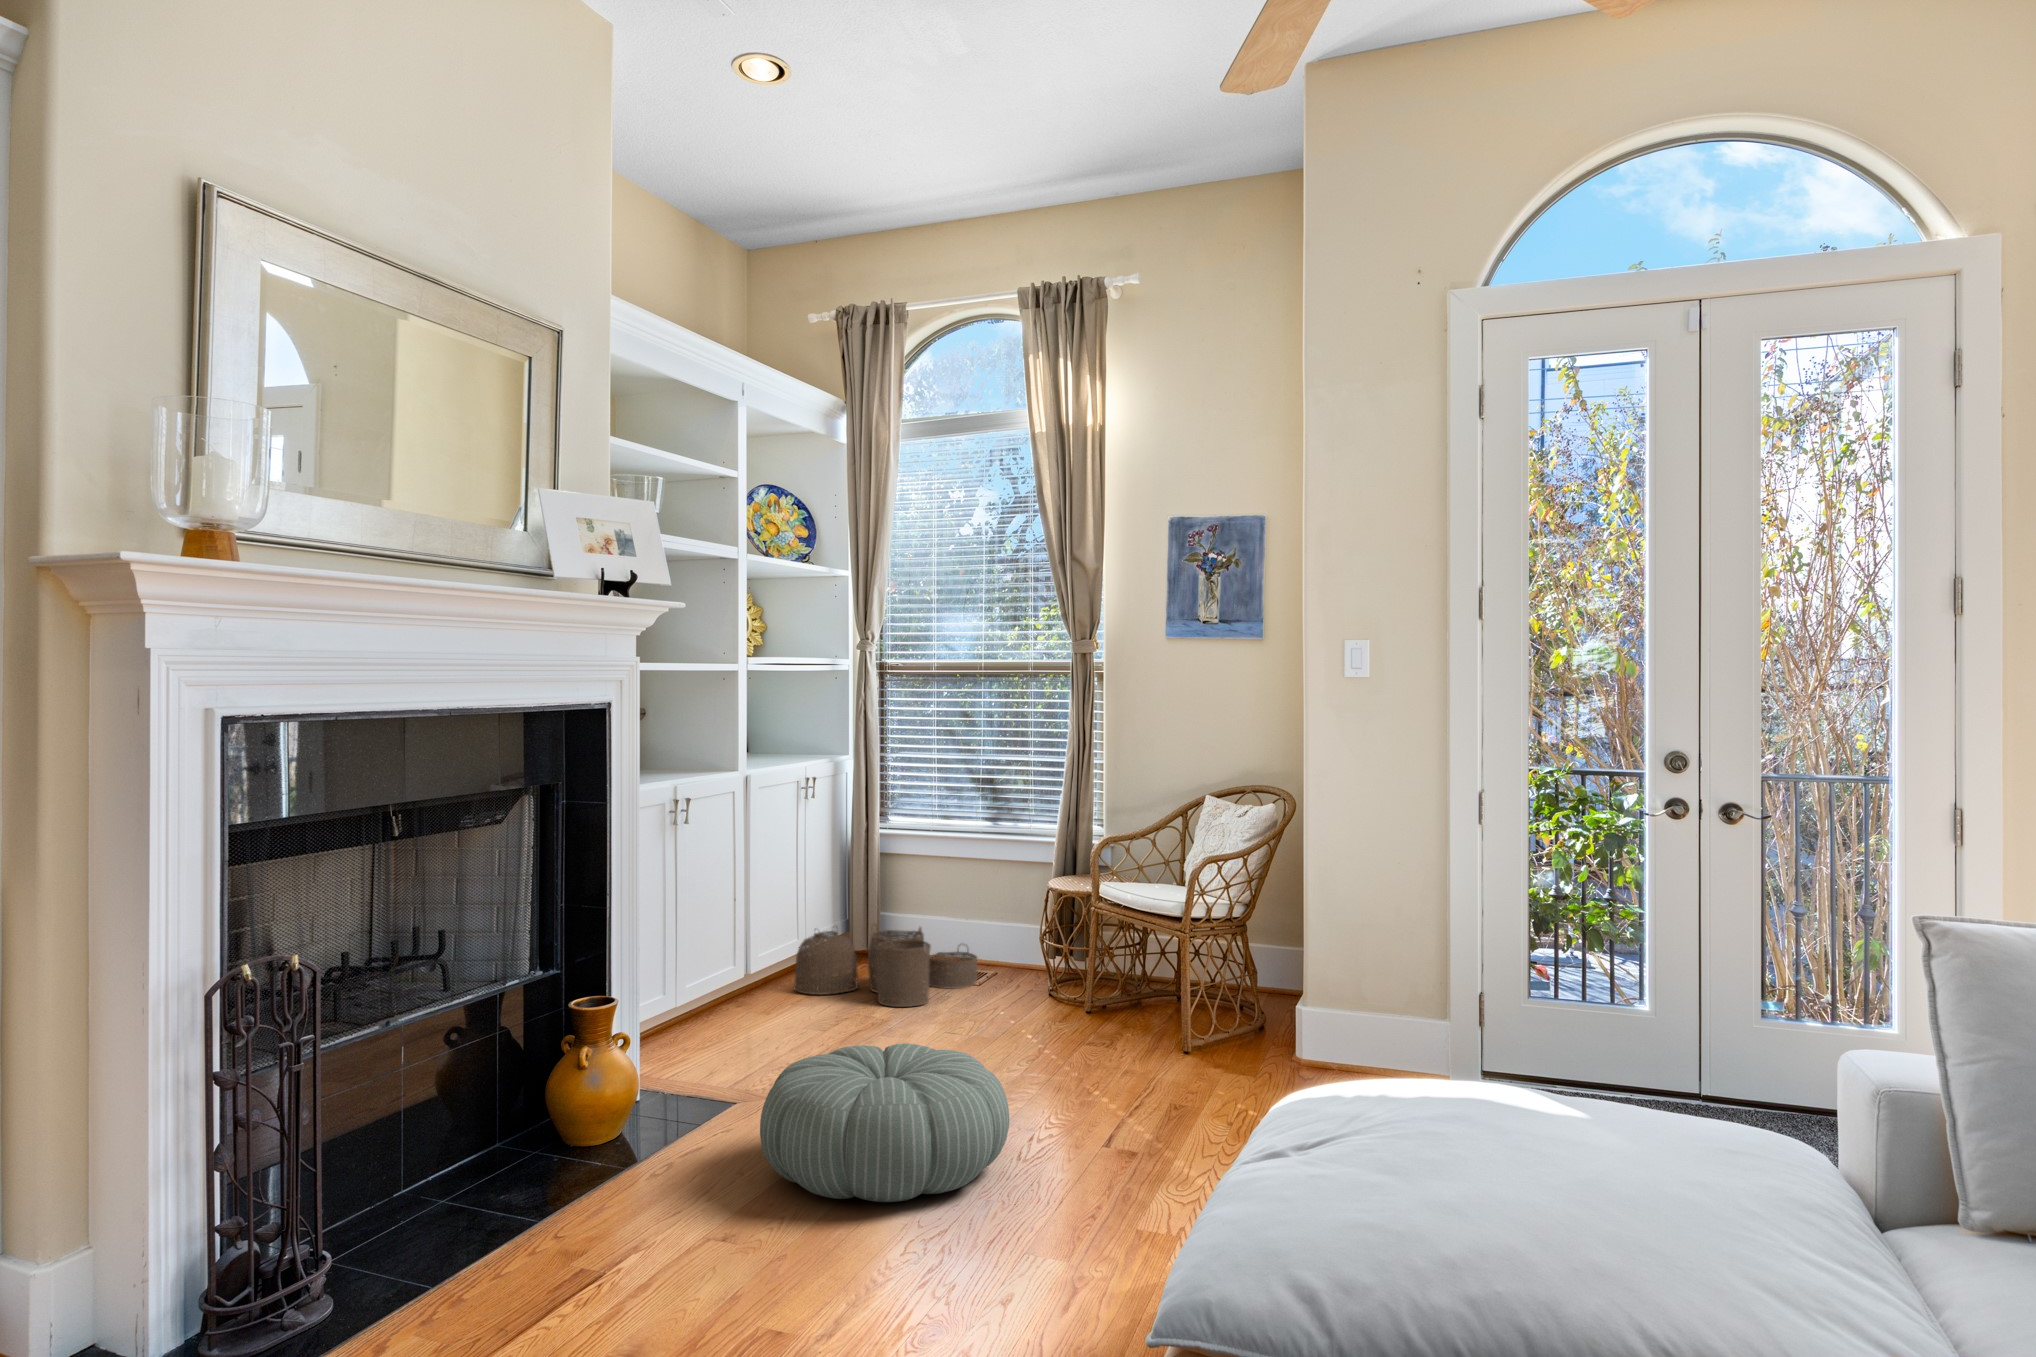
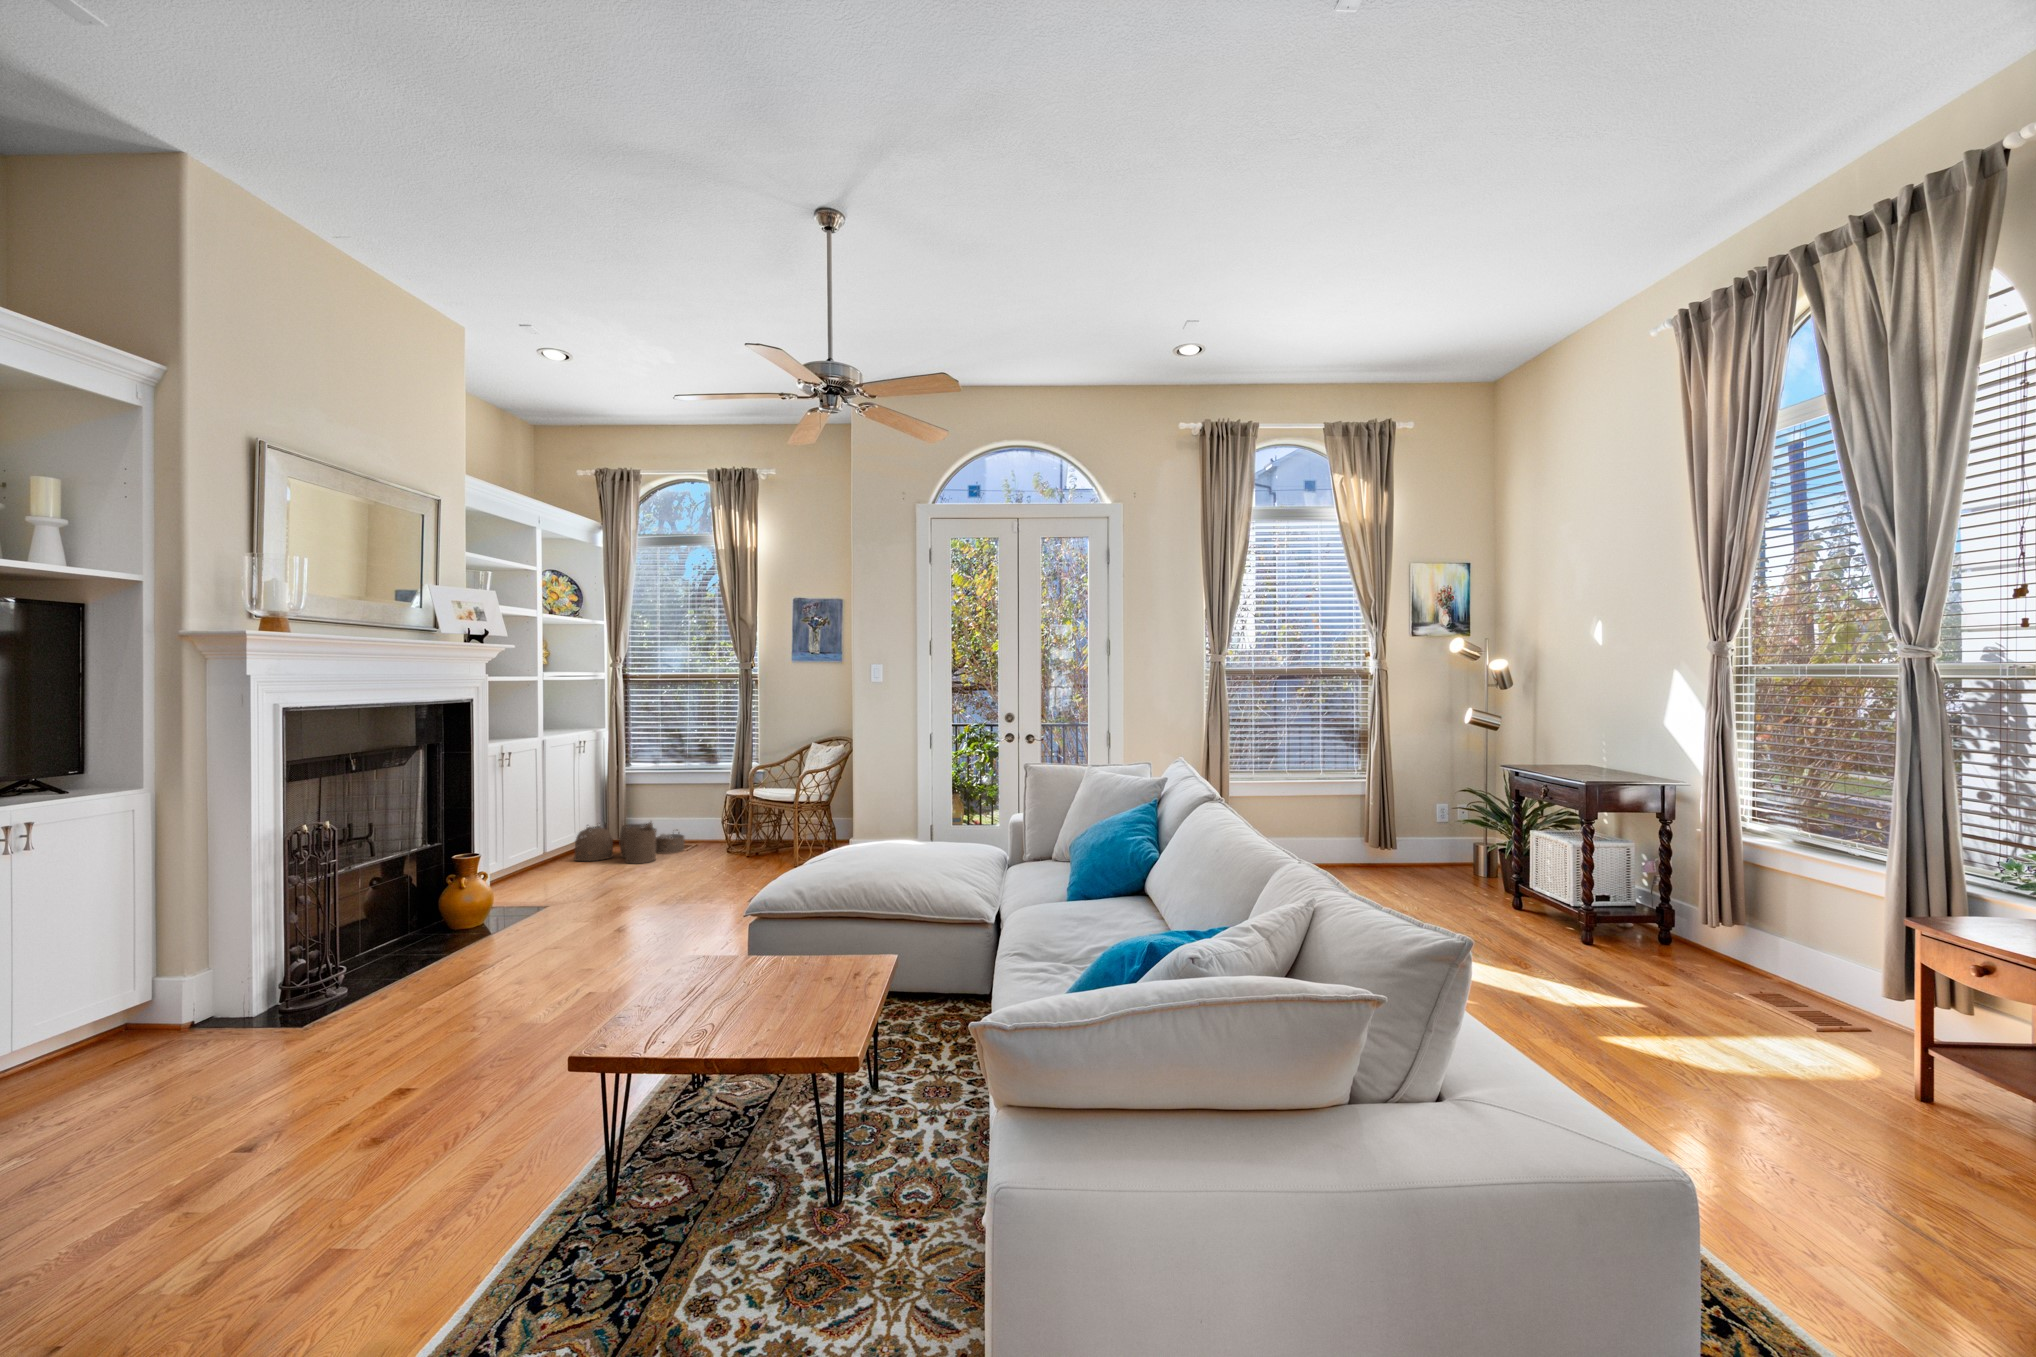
pouf: present [760,1043,1009,1202] -> none [565,867,697,938]

